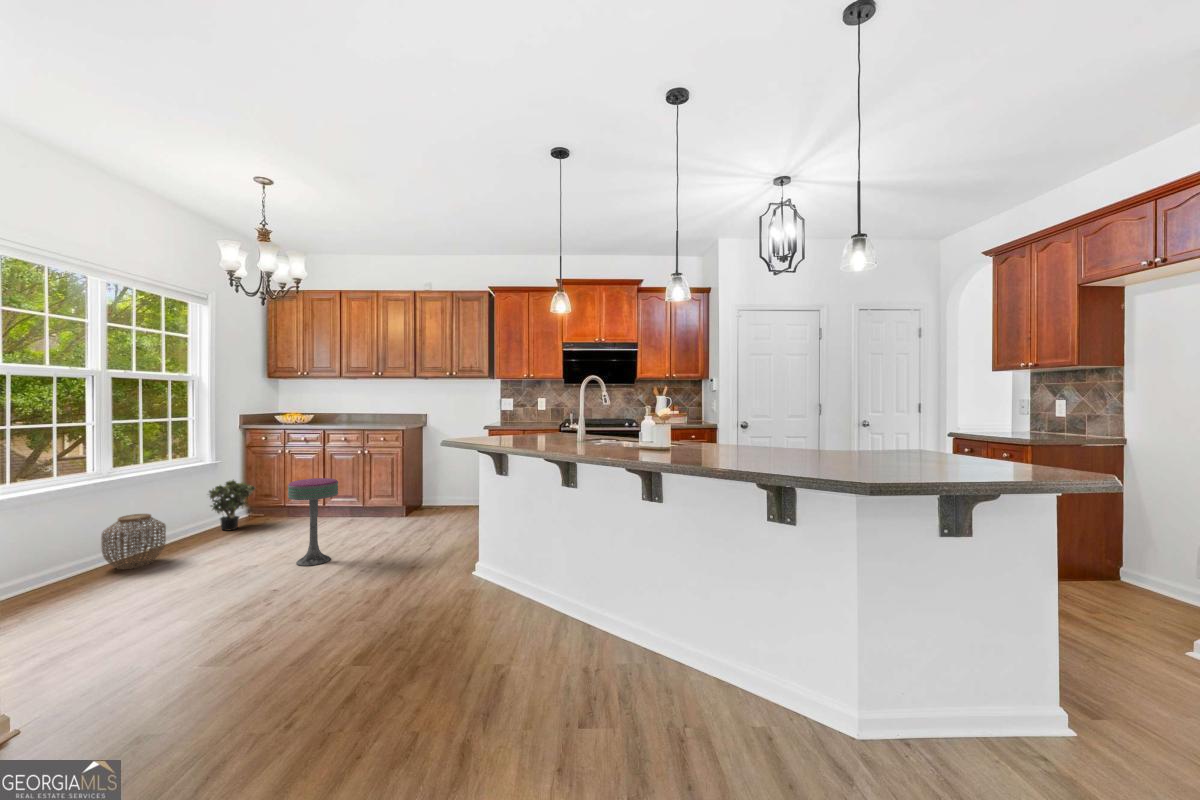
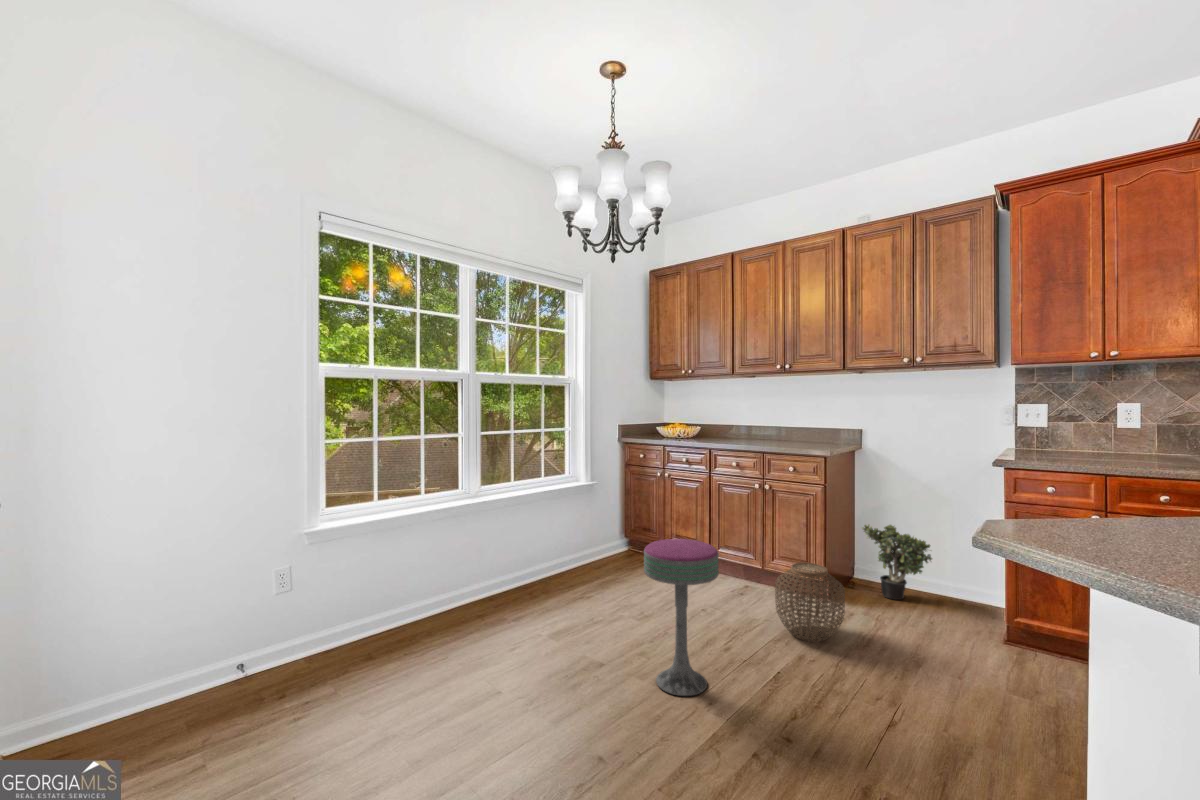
potted plant: present [209,480,255,530] -> present [862,525,932,600]
woven basket: present [101,514,166,569] -> present [775,562,845,642]

